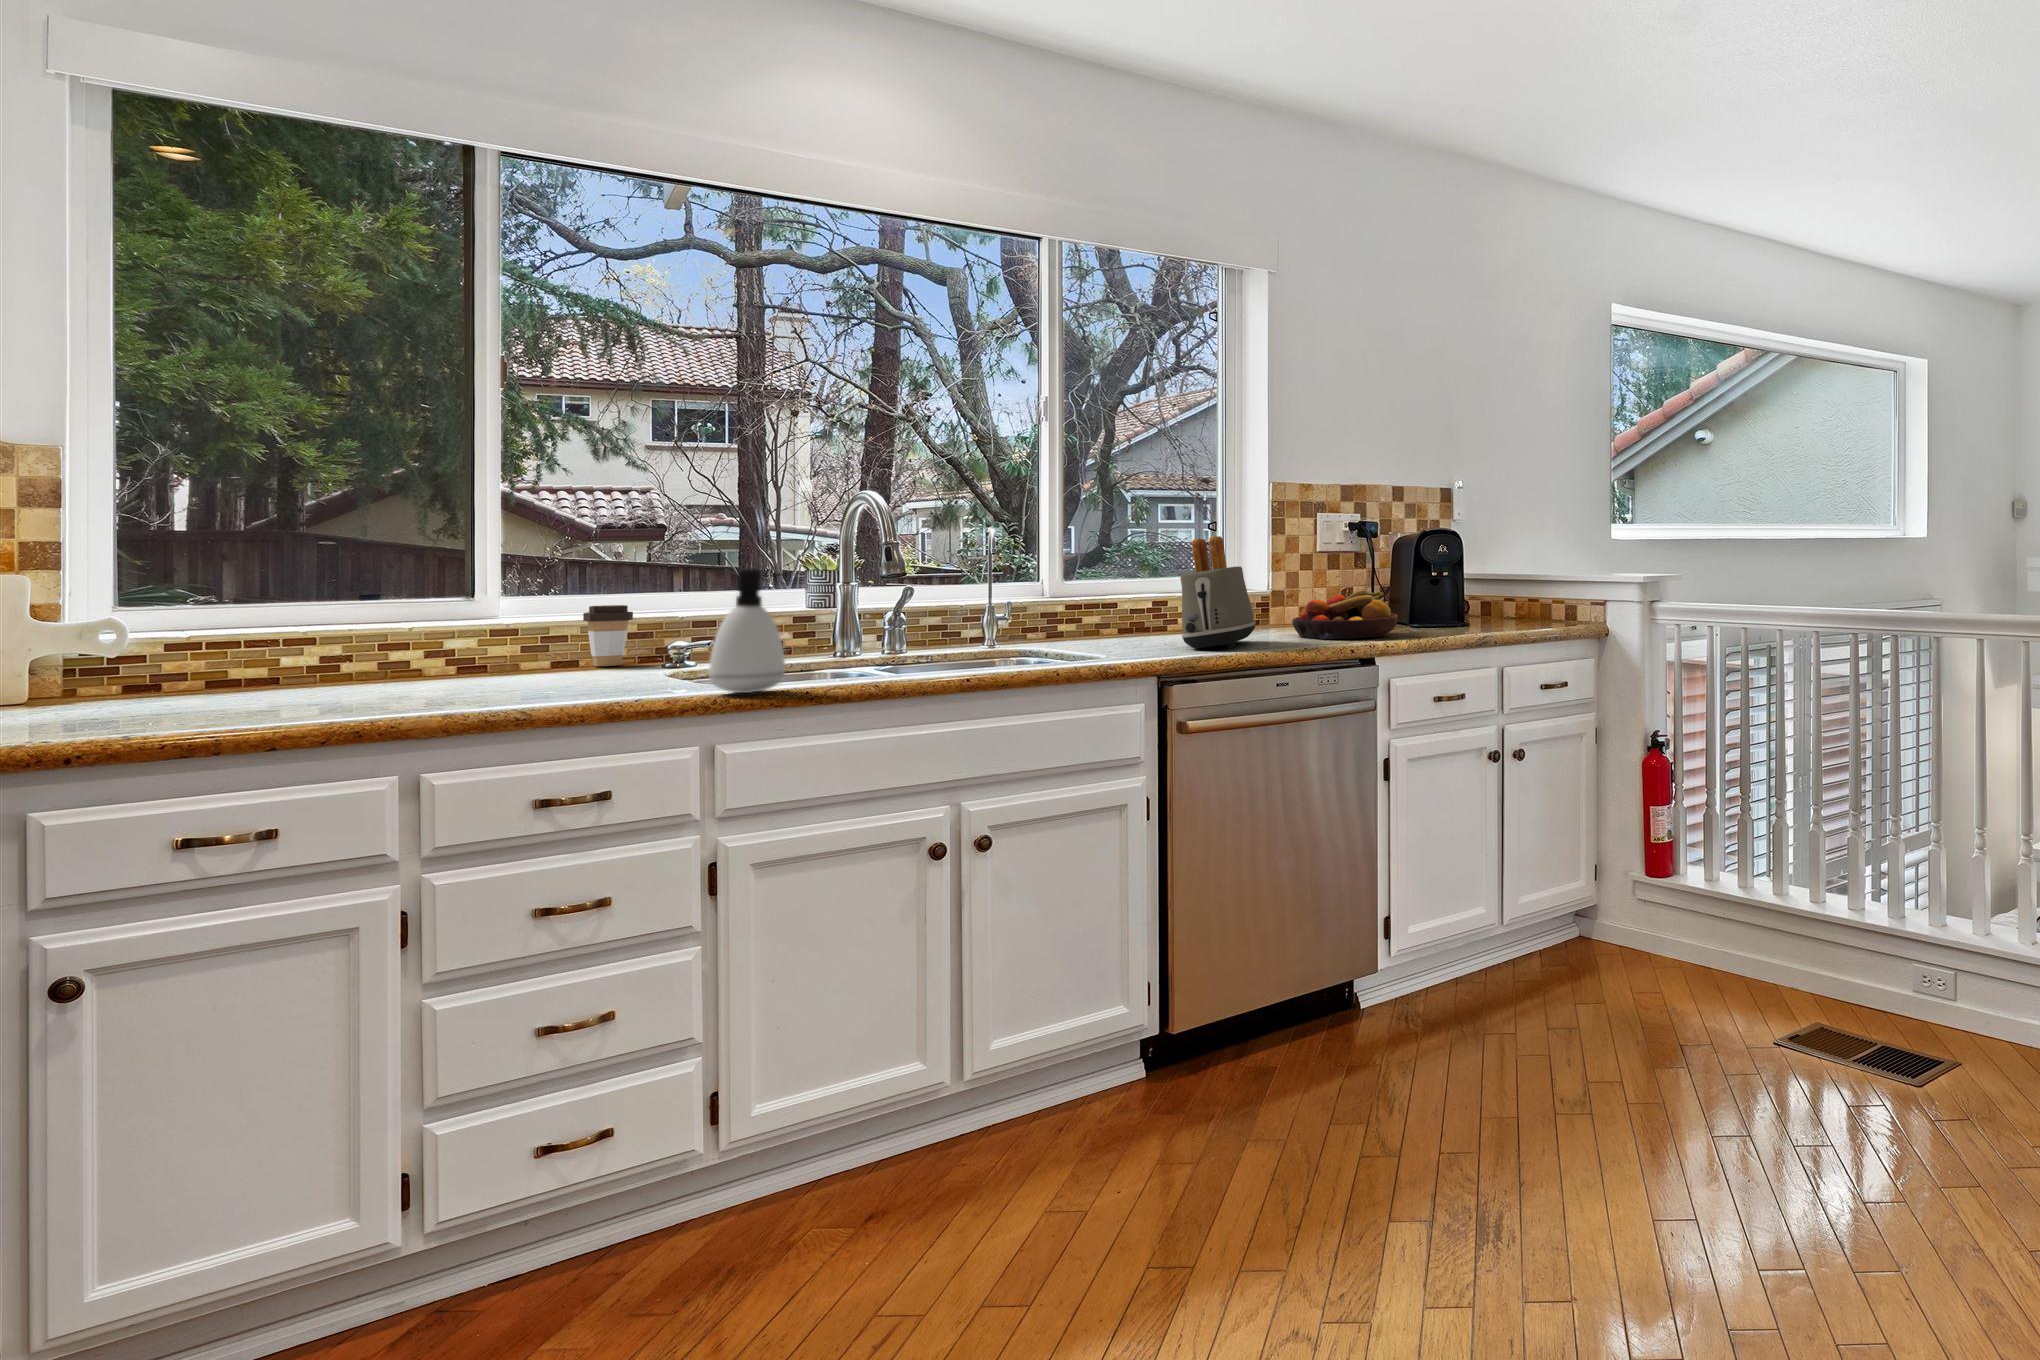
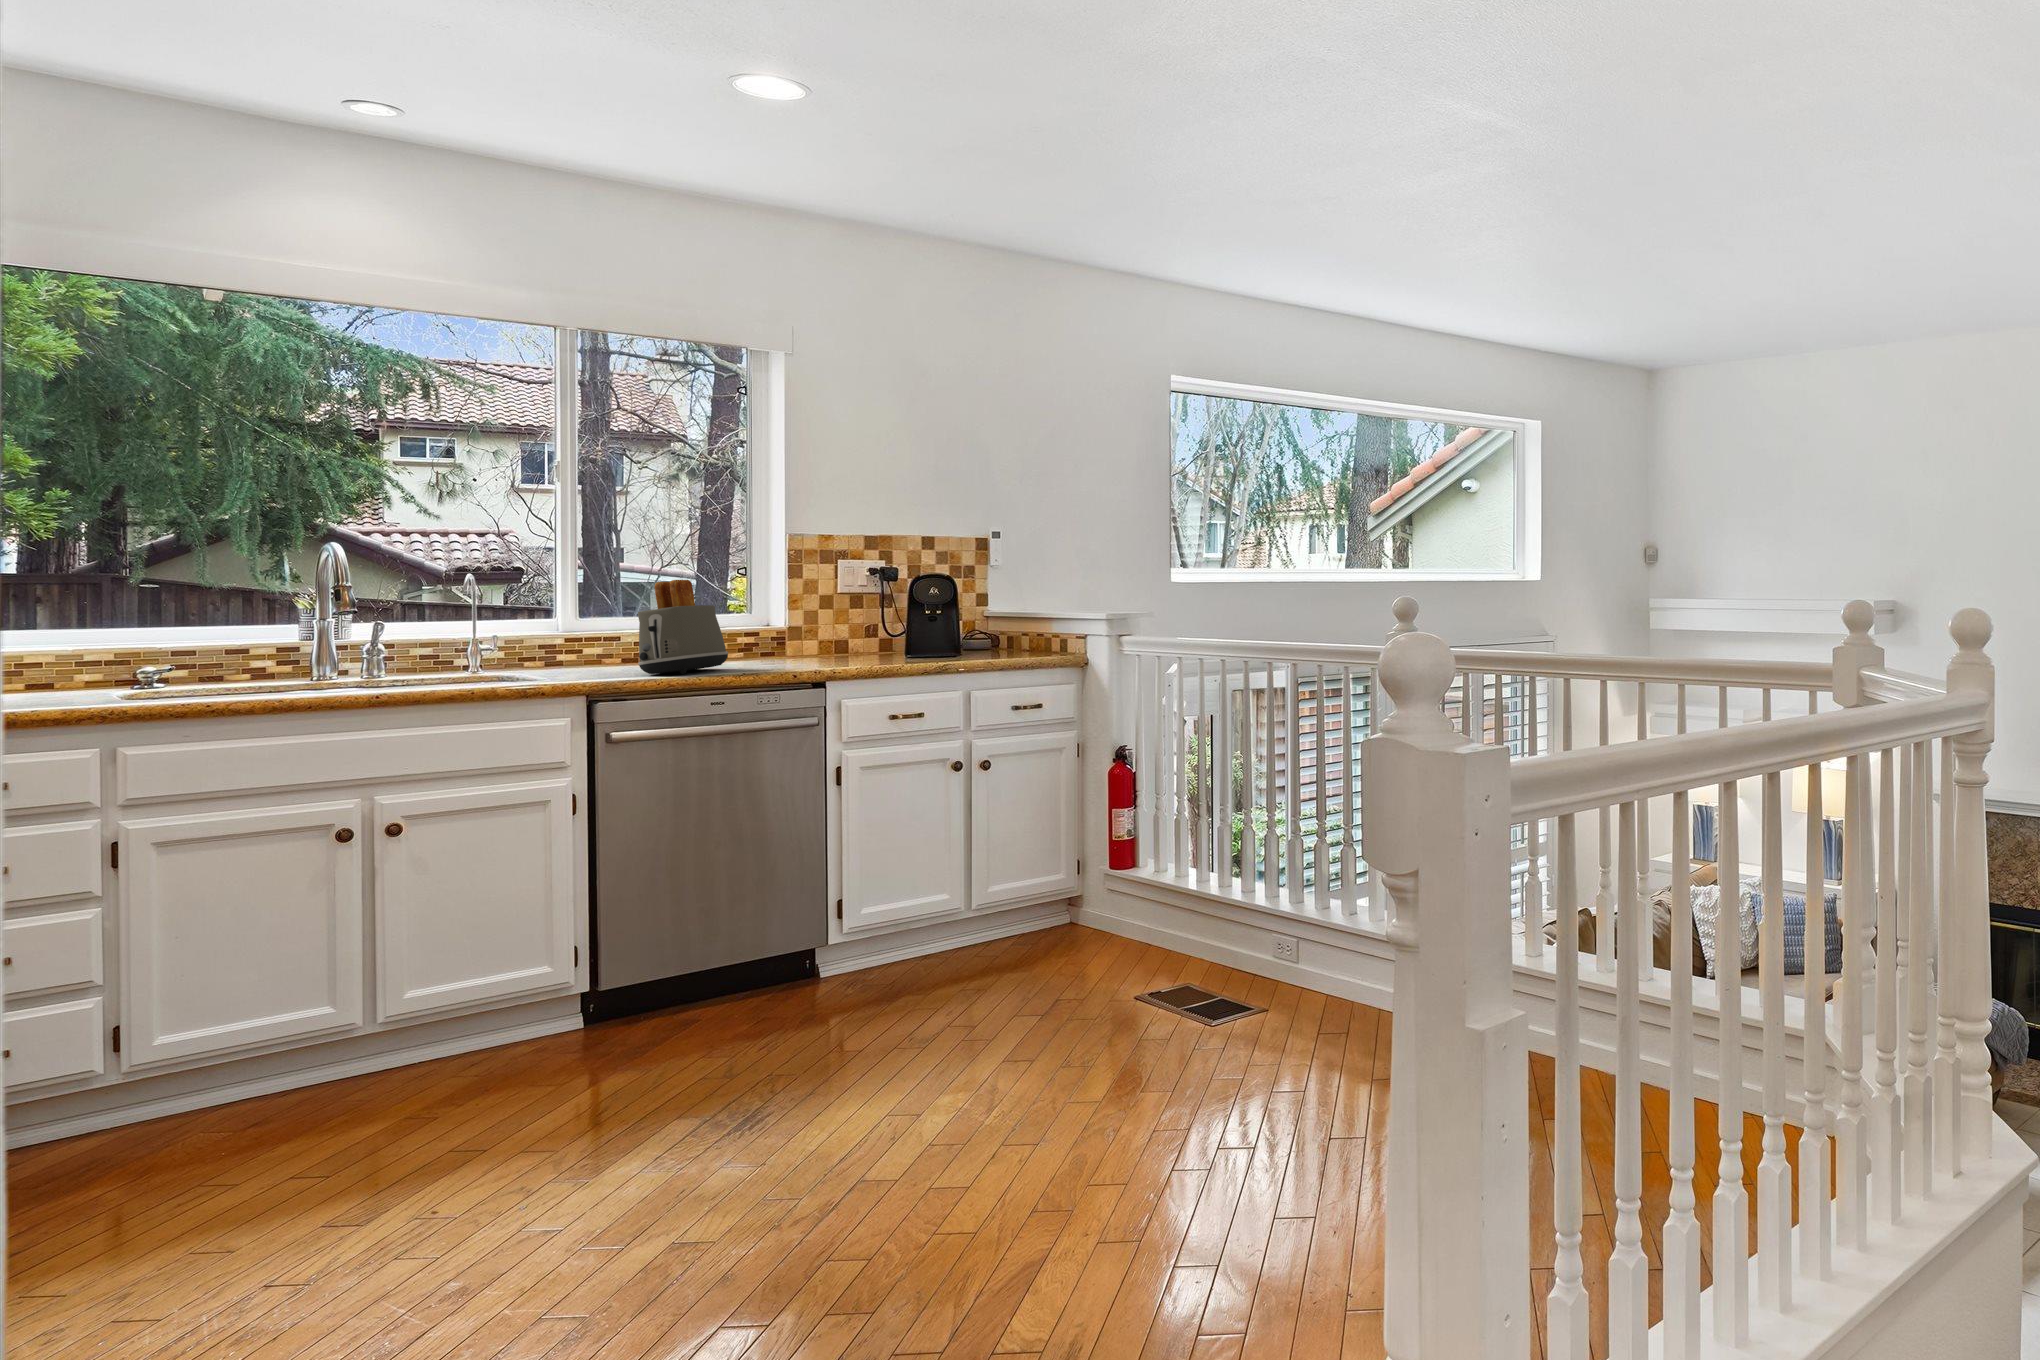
soap dispenser: present [709,568,788,693] -> none [108,605,184,705]
fruit bowl: present [1292,590,1398,639] -> none [778,626,878,667]
coffee cup: present [583,605,633,666] -> none [54,637,103,688]

